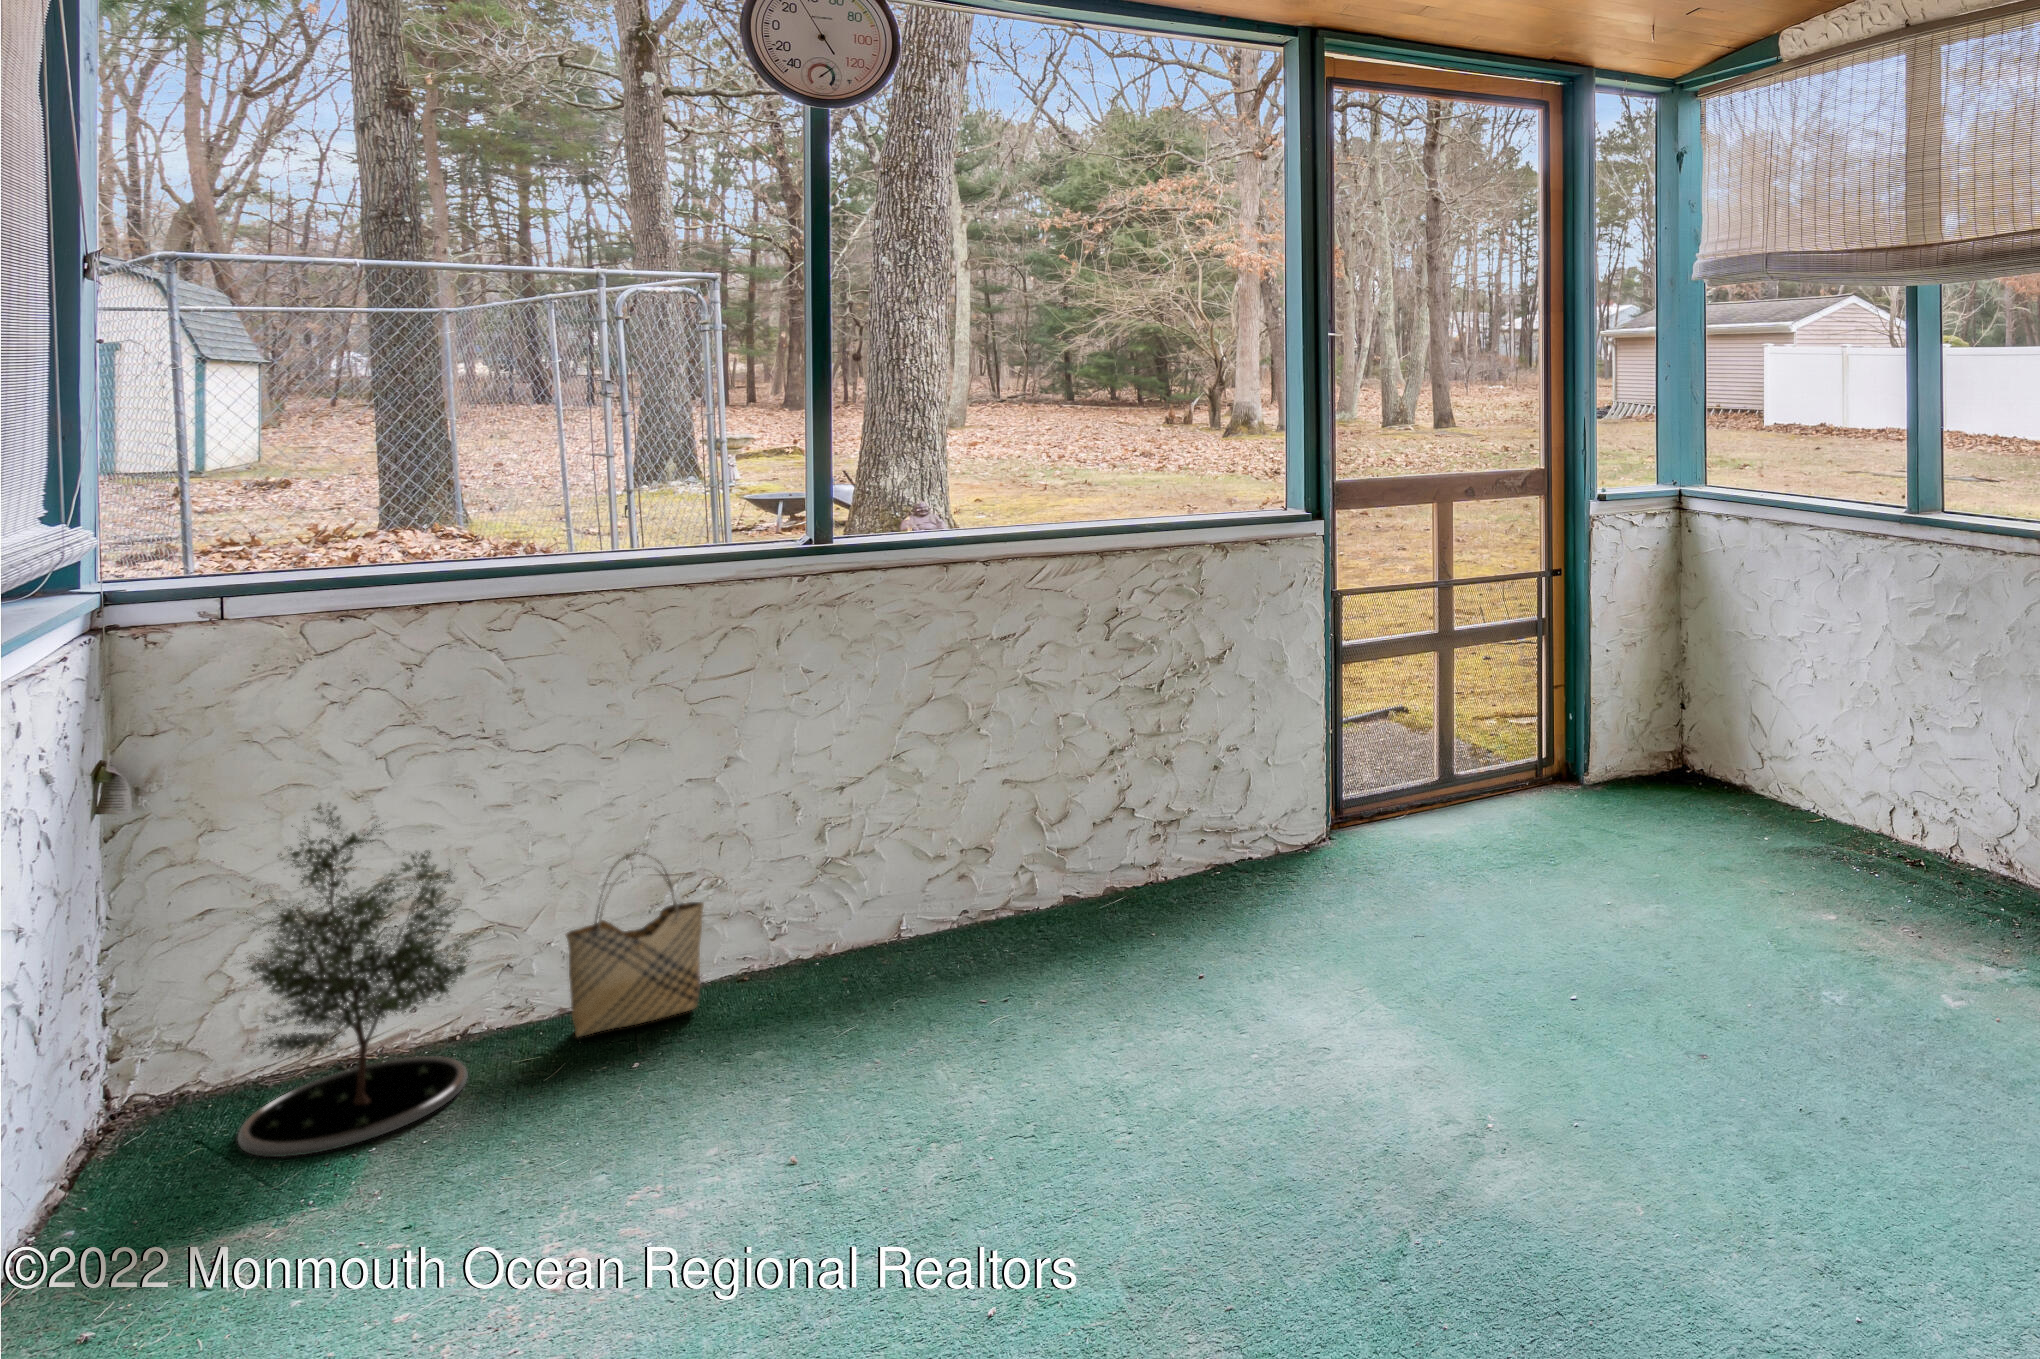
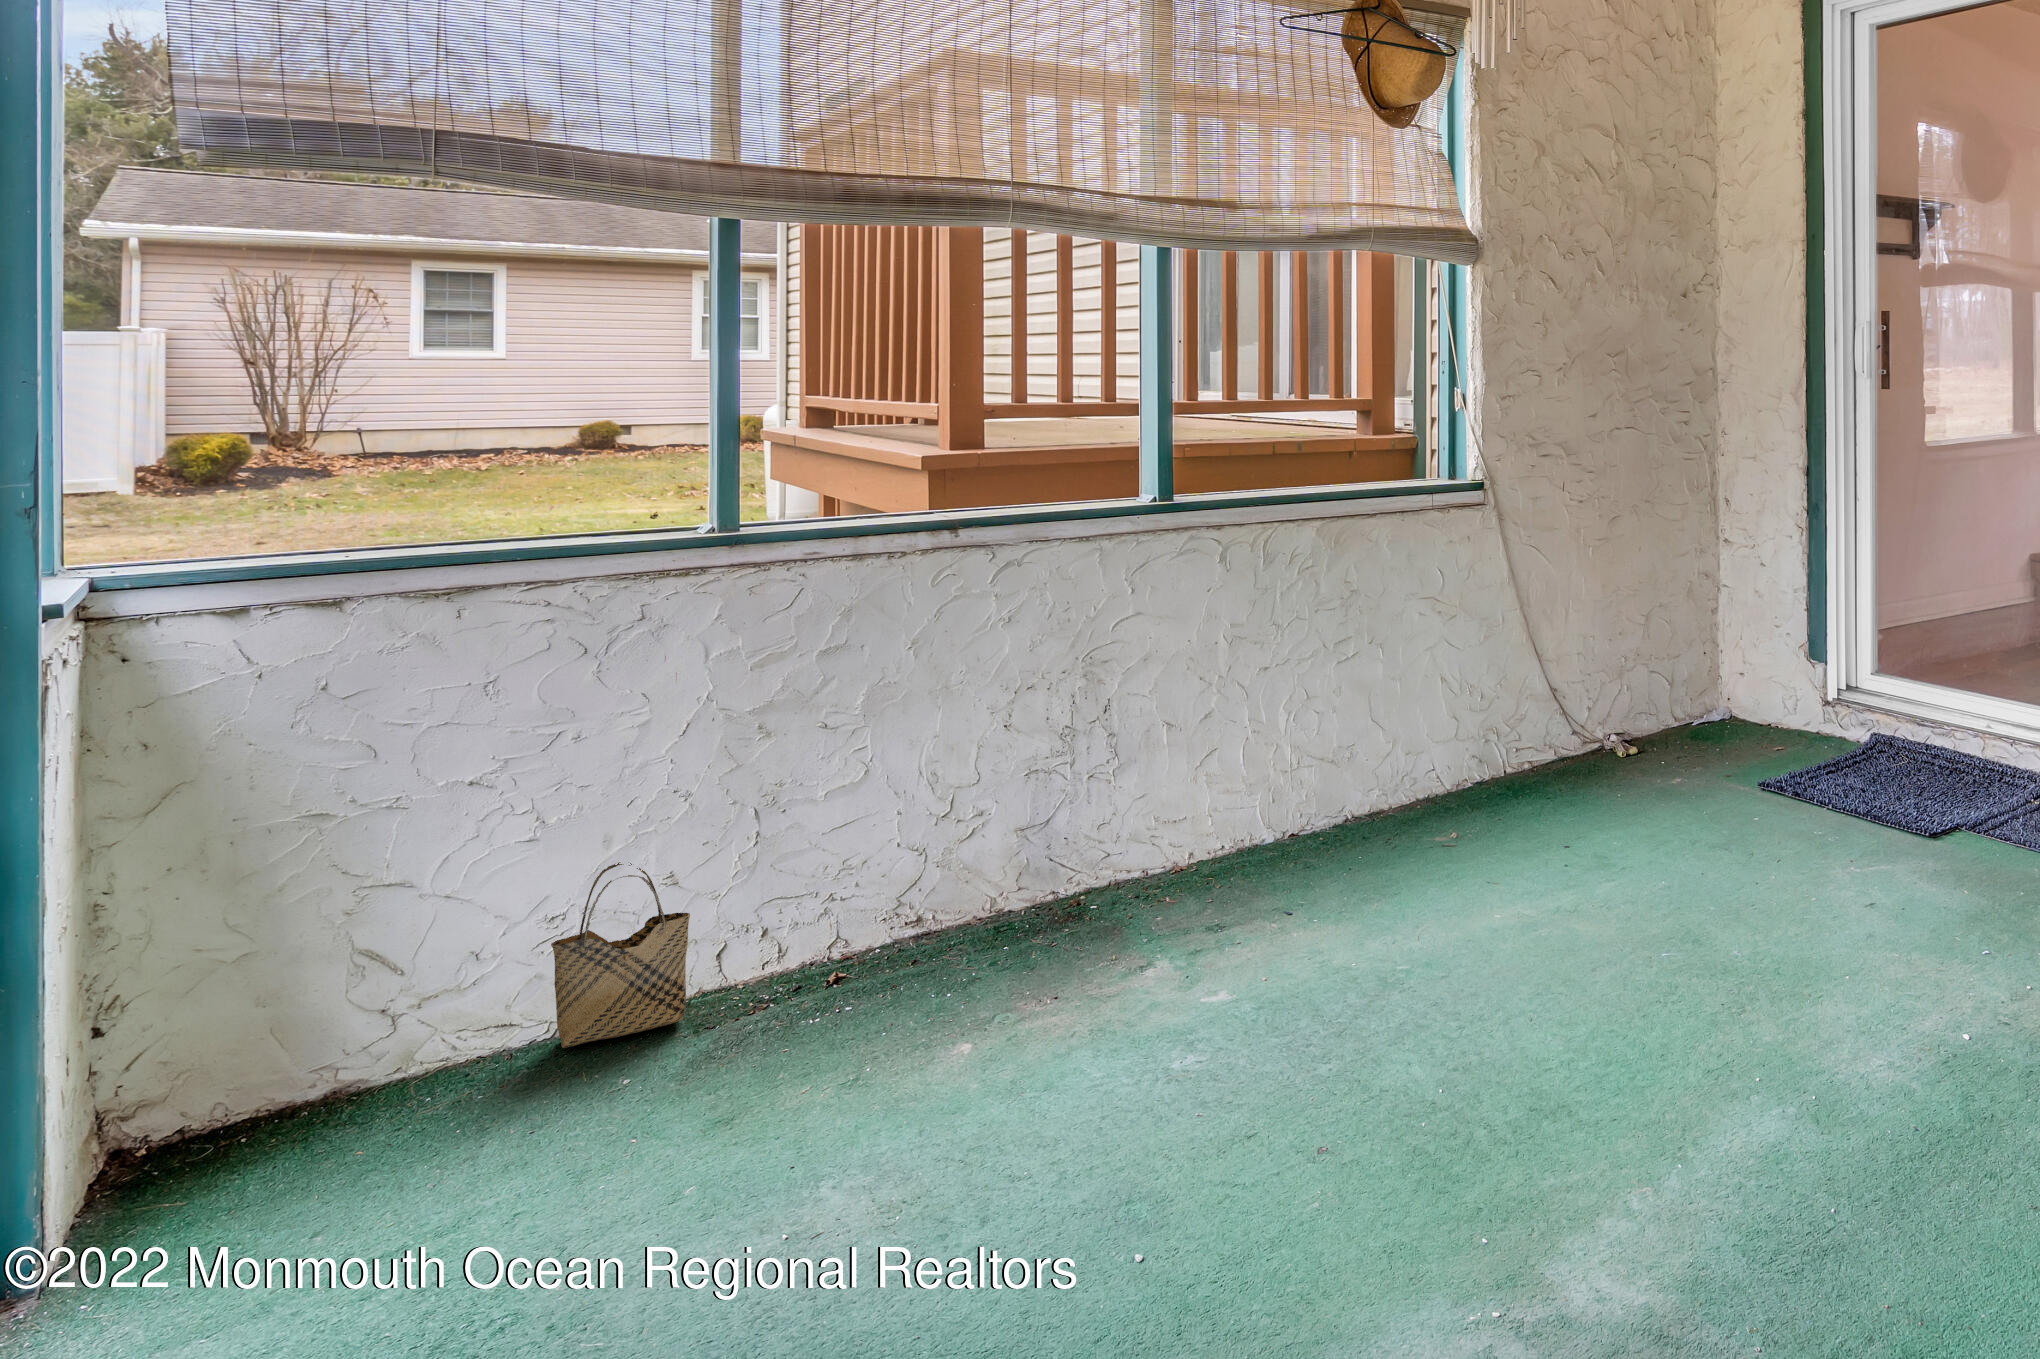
potted tree: present [237,806,480,1157] -> none [219,806,471,1163]

